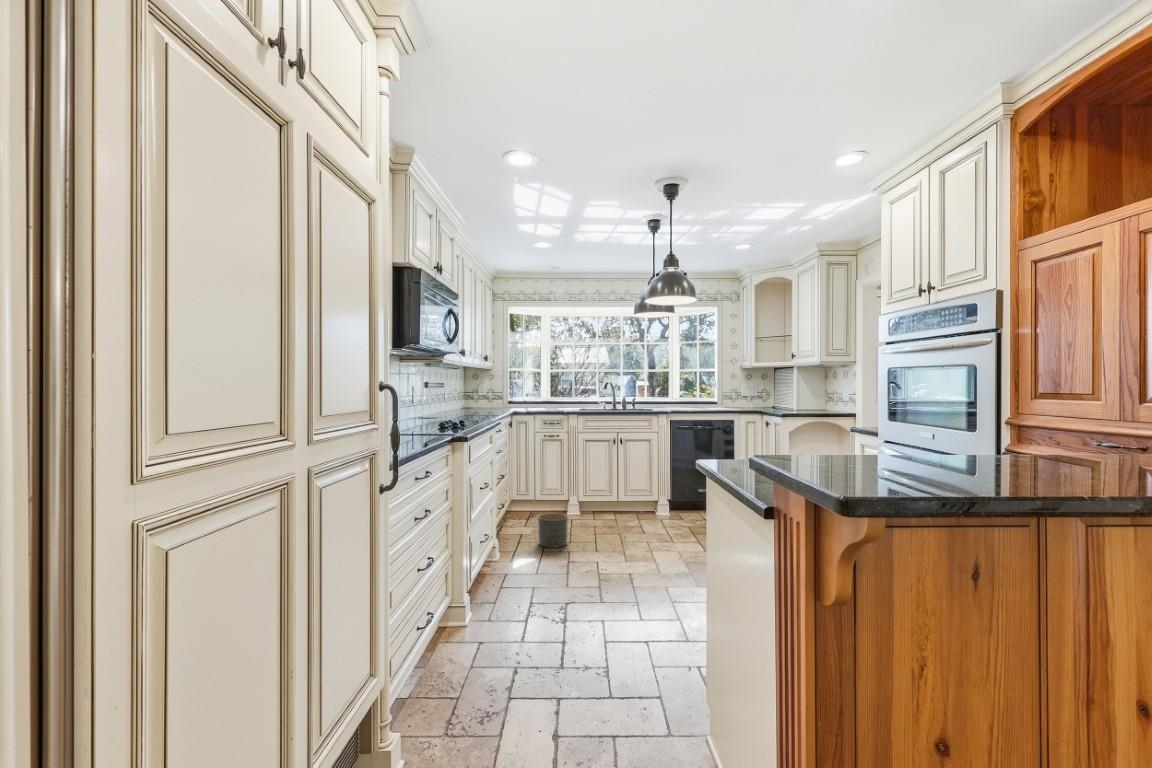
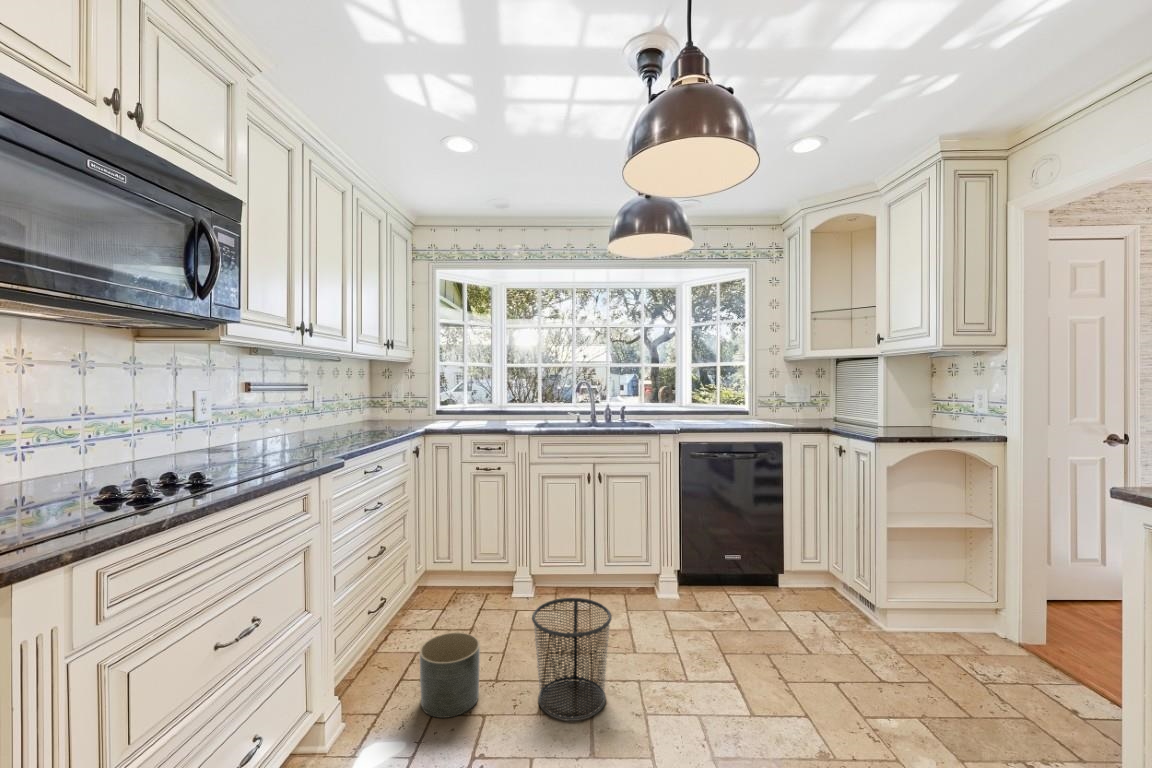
trash can: none [595,496,635,548] -> present [532,598,612,721]

